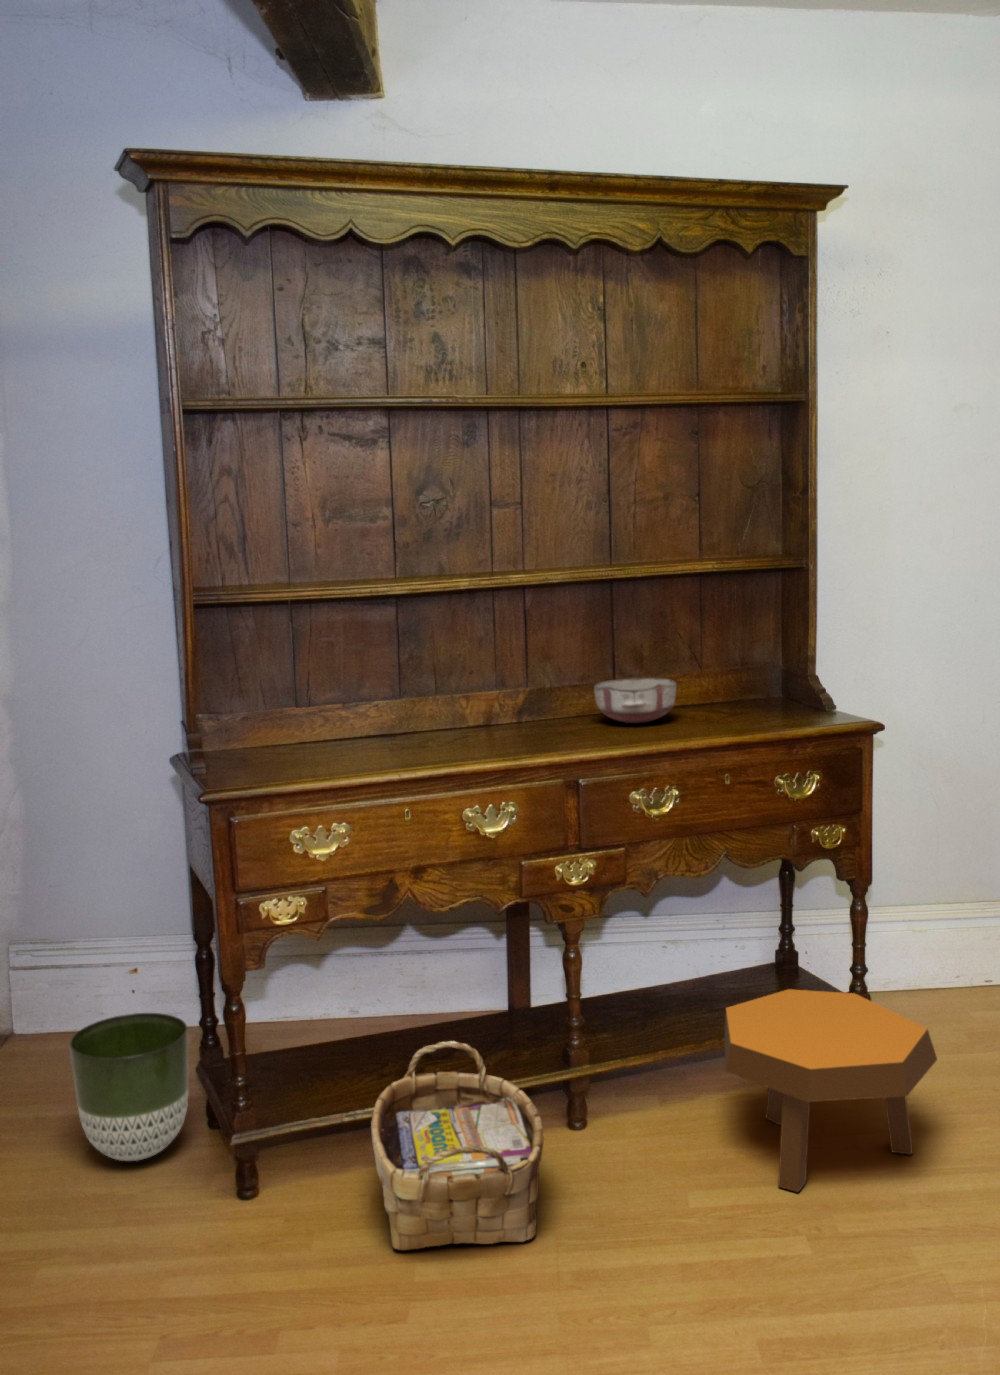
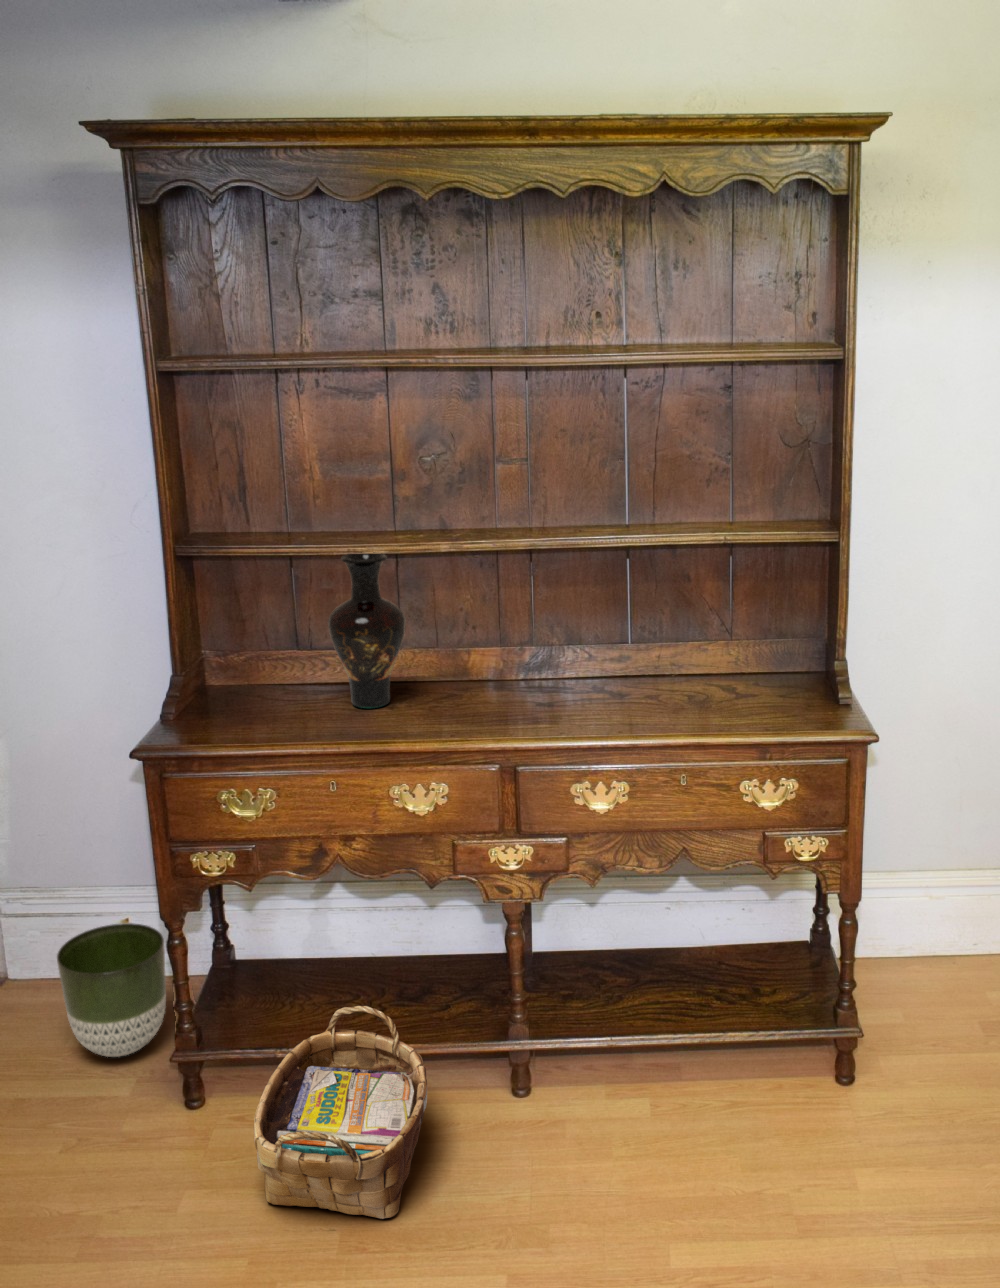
vase: none [358,589,436,746] -> present [328,552,406,708]
ceramic bowl: present [594,678,676,723] -> none [575,648,661,701]
footstool: present [725,989,937,1192] -> none [625,995,854,1219]

